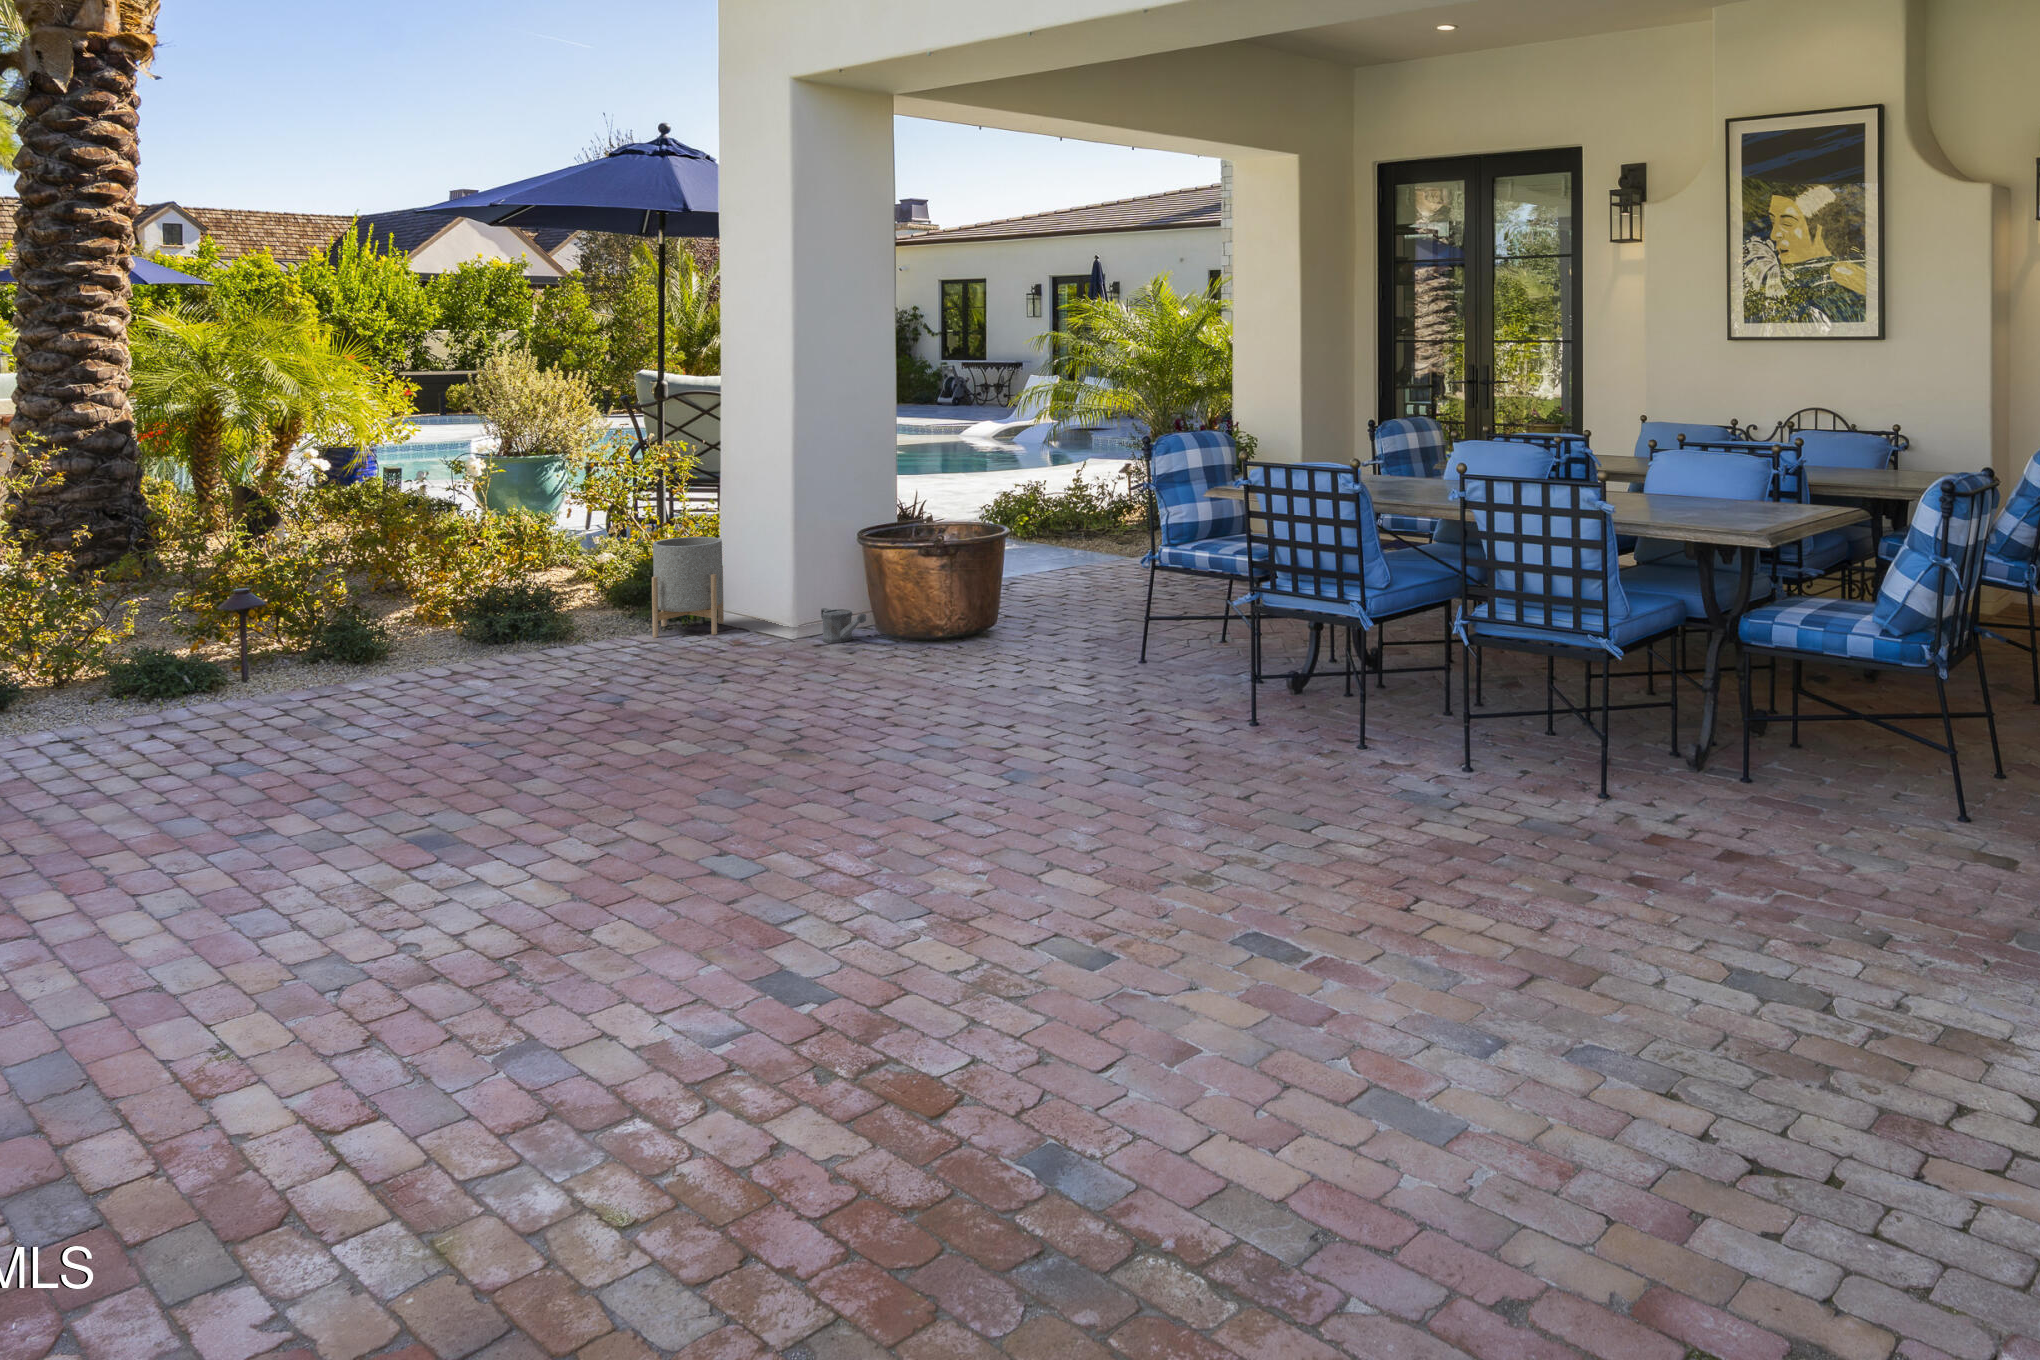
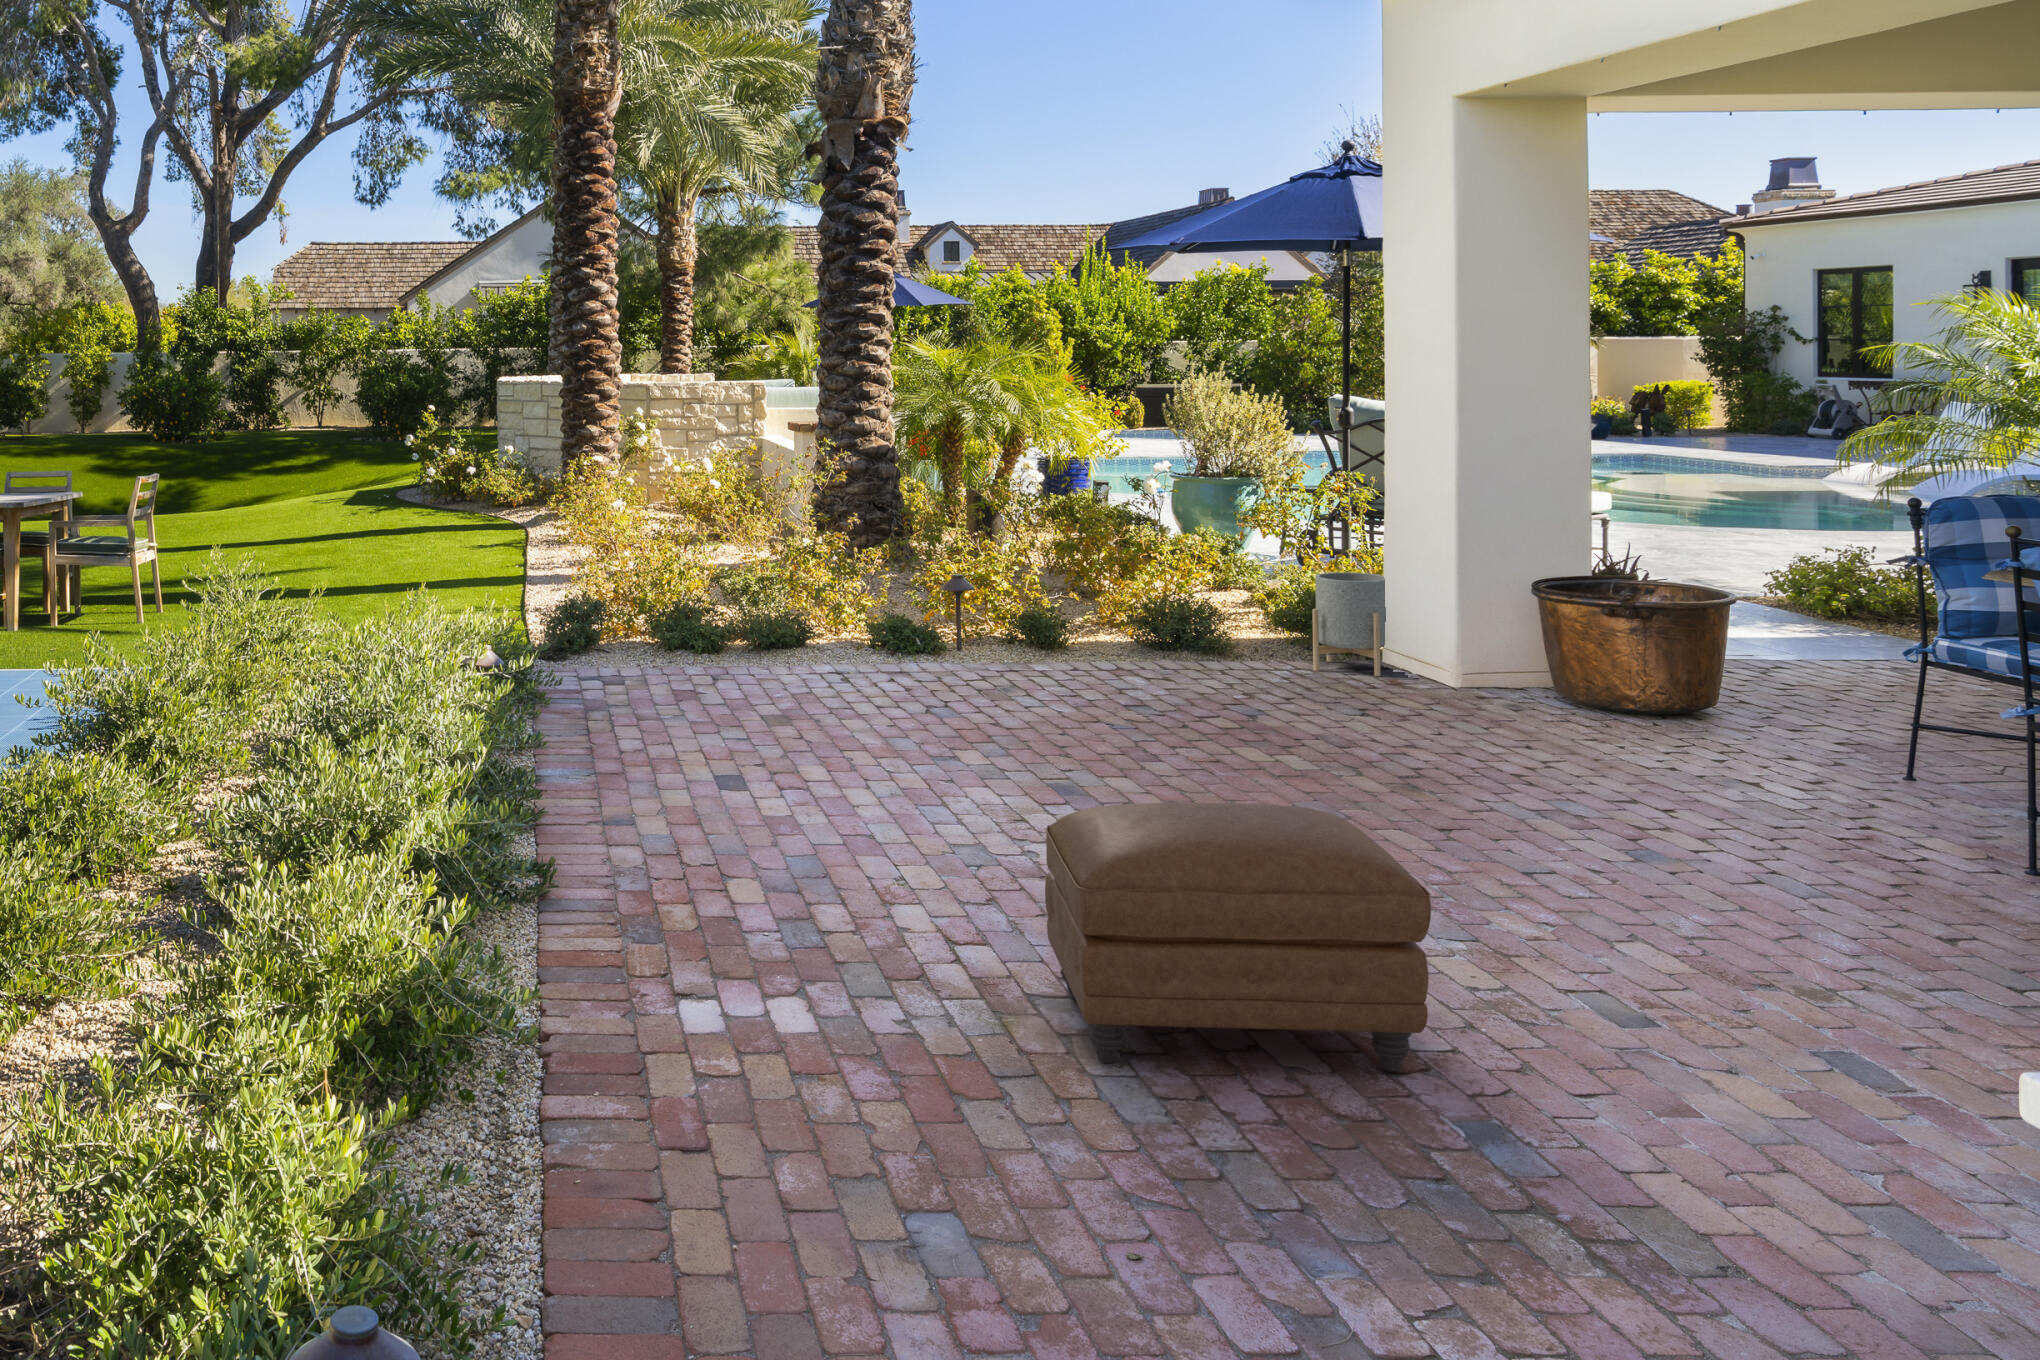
watering can: present [821,608,866,643] -> none [1493,663,1541,702]
ottoman: none [482,827,991,1266] -> present [1045,802,1431,1072]

